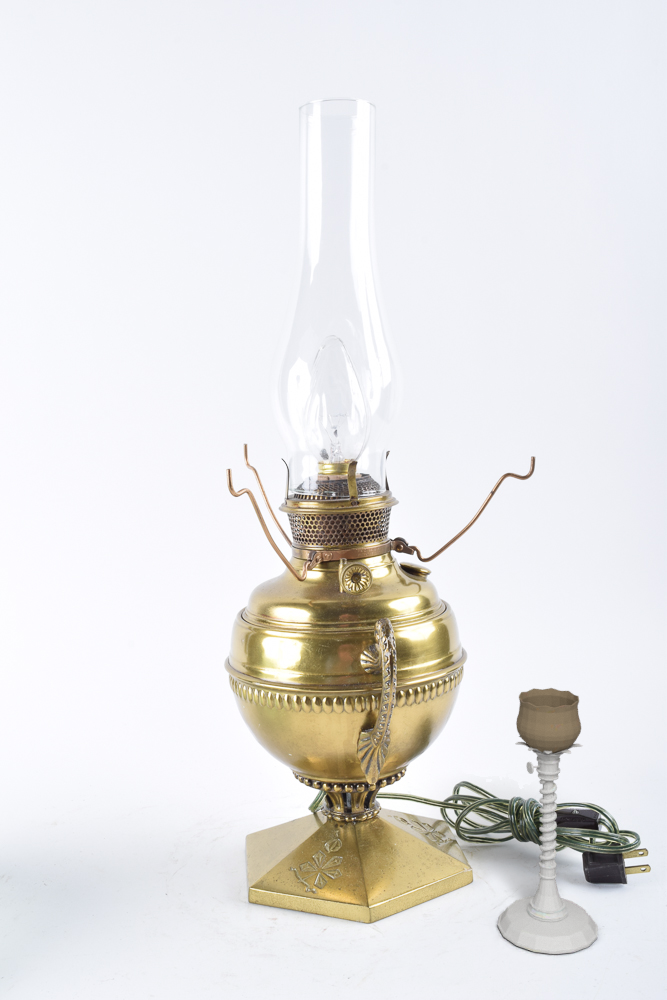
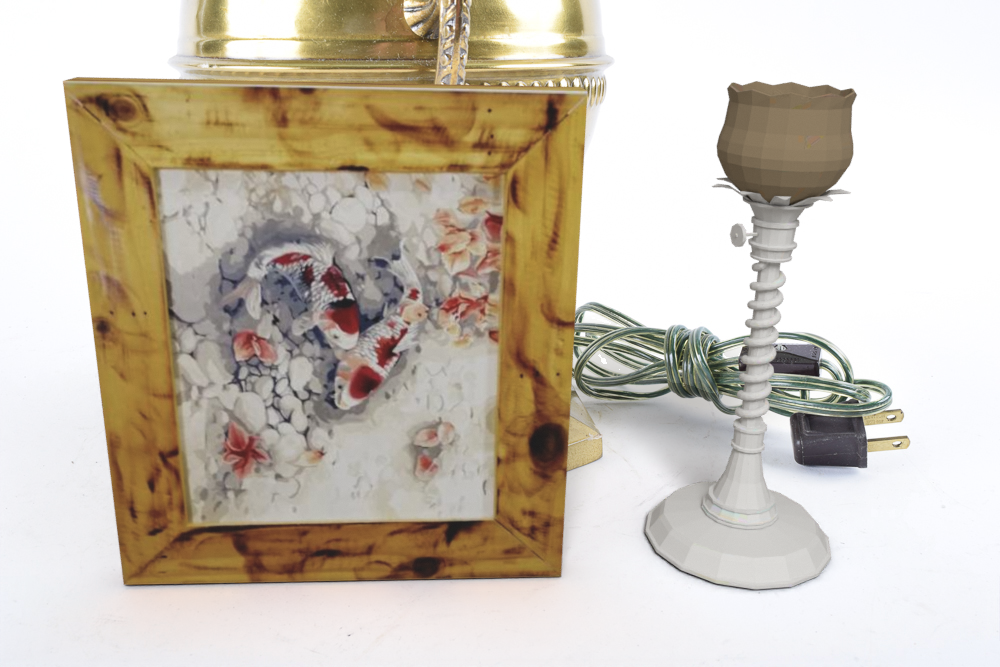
picture frame: none [221,706,453,961] -> present [63,77,588,585]

